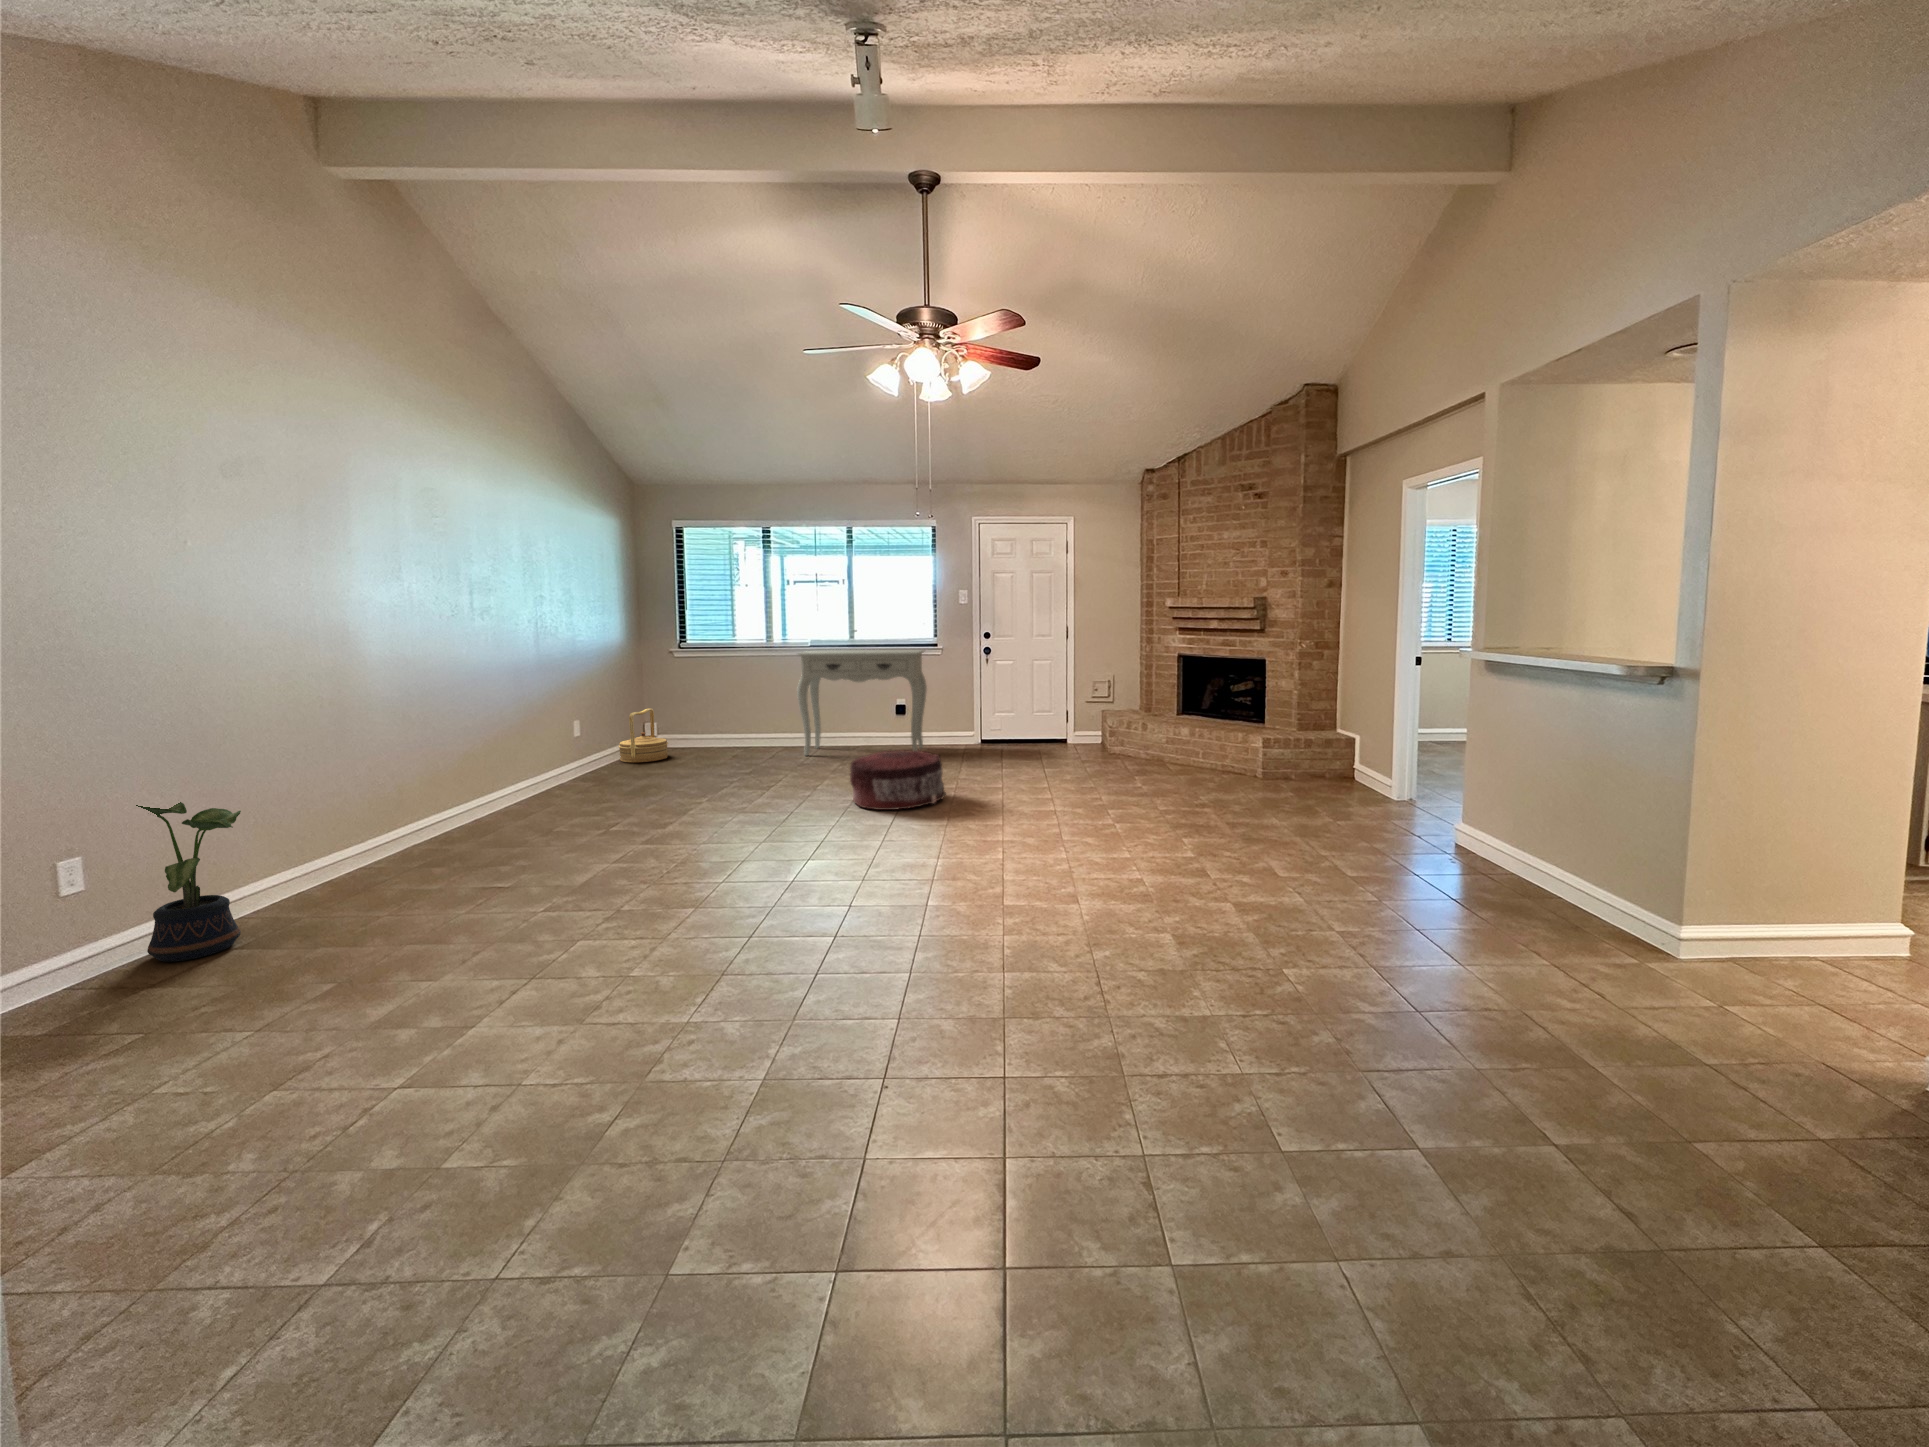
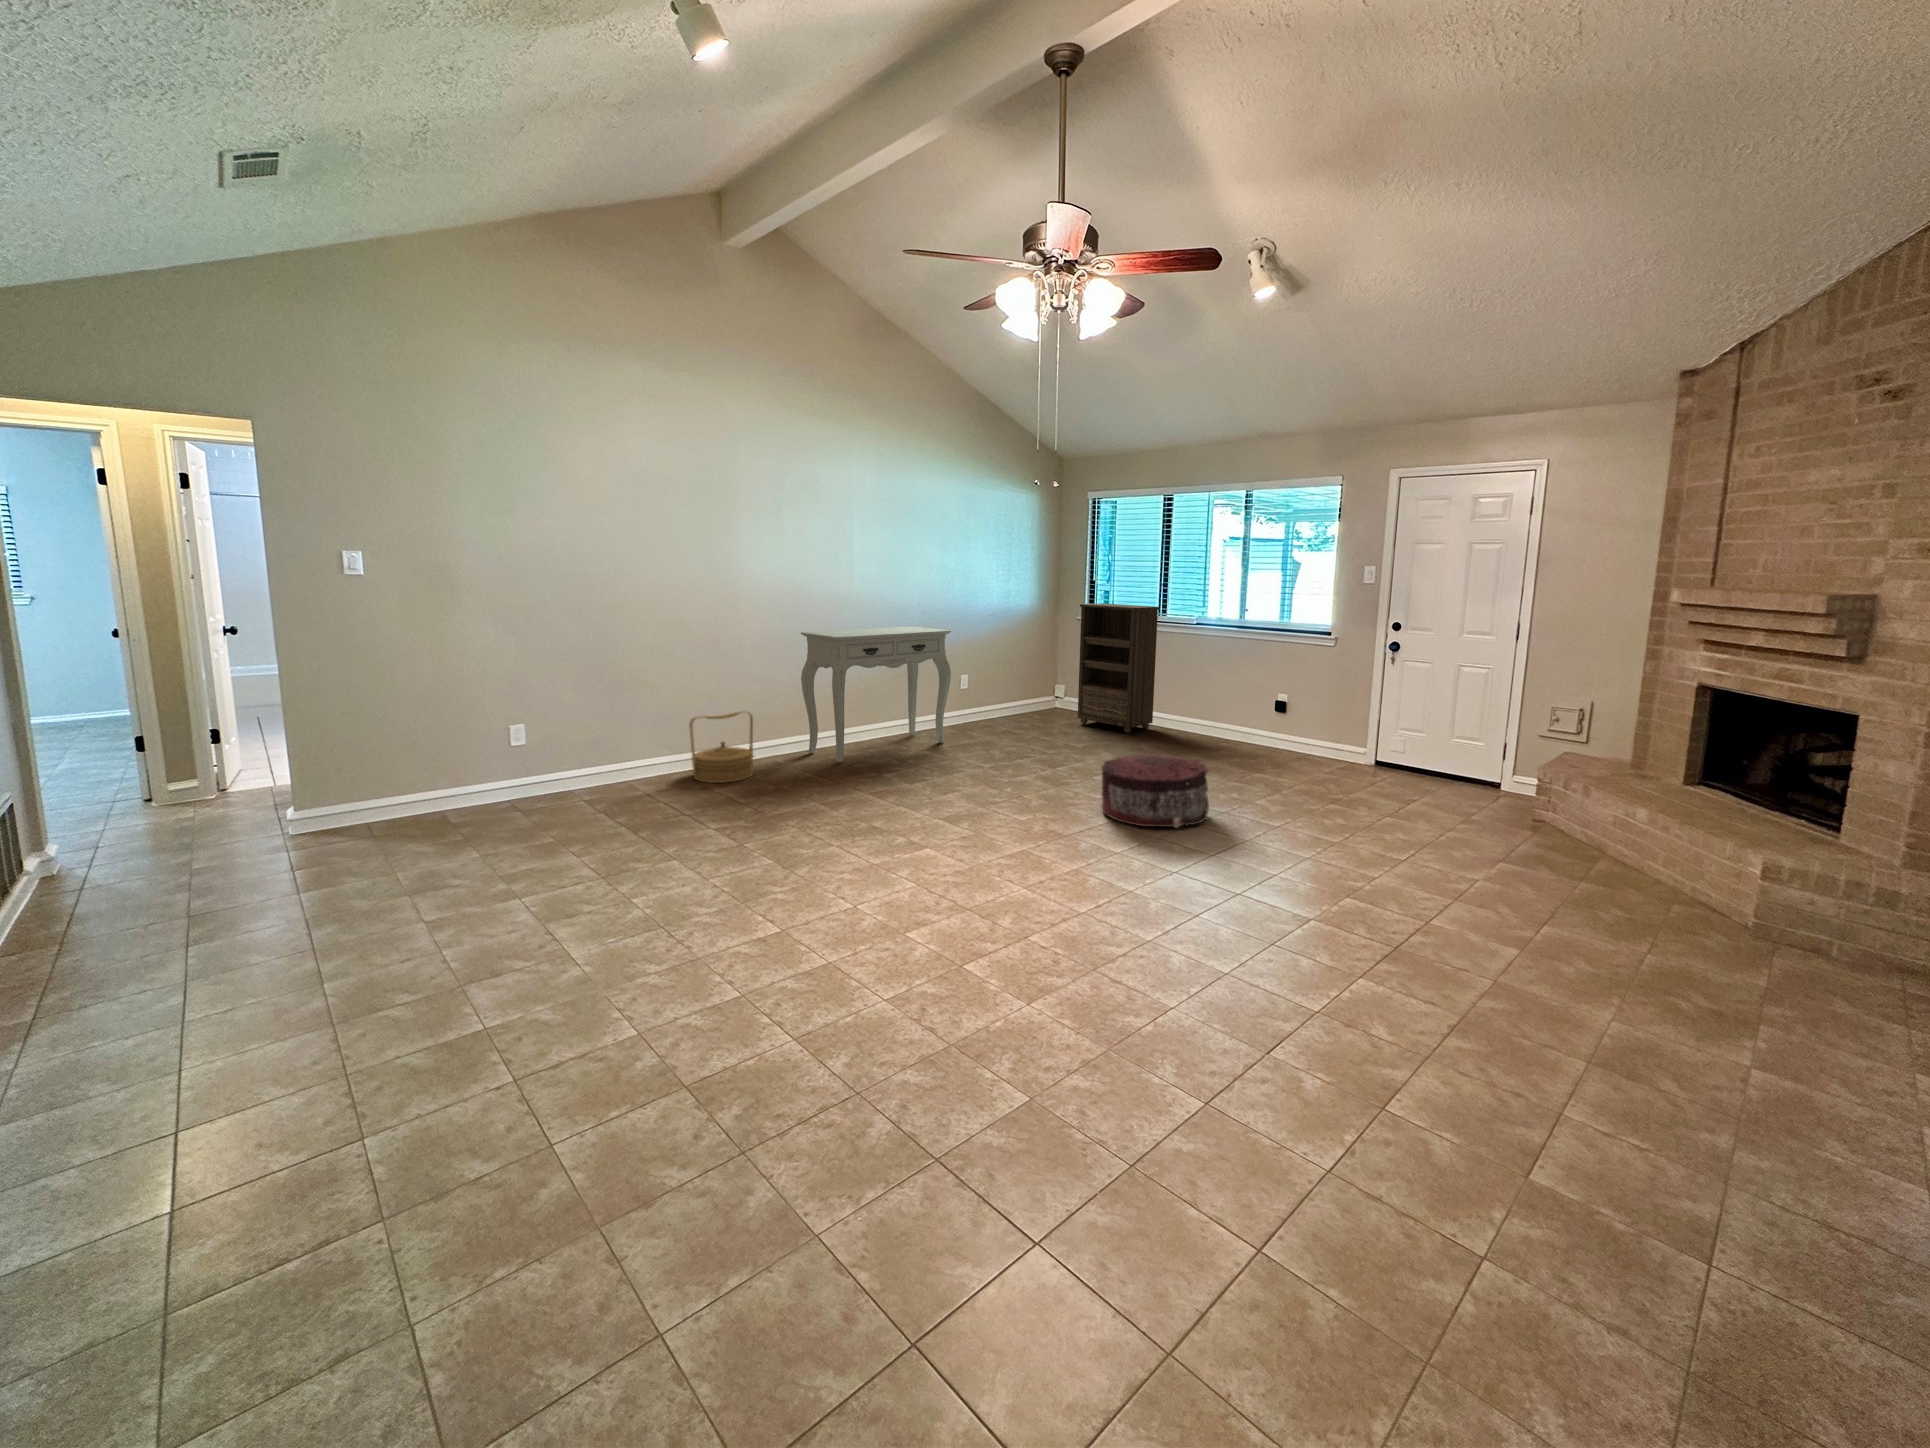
bookshelf: none [697,633,780,756] -> present [1078,603,1160,733]
console table: present [797,650,927,756] -> present [801,626,951,763]
woven basket: present [618,709,668,762] -> present [689,711,754,783]
potted plant: present [136,802,241,962] -> none [530,693,616,812]

